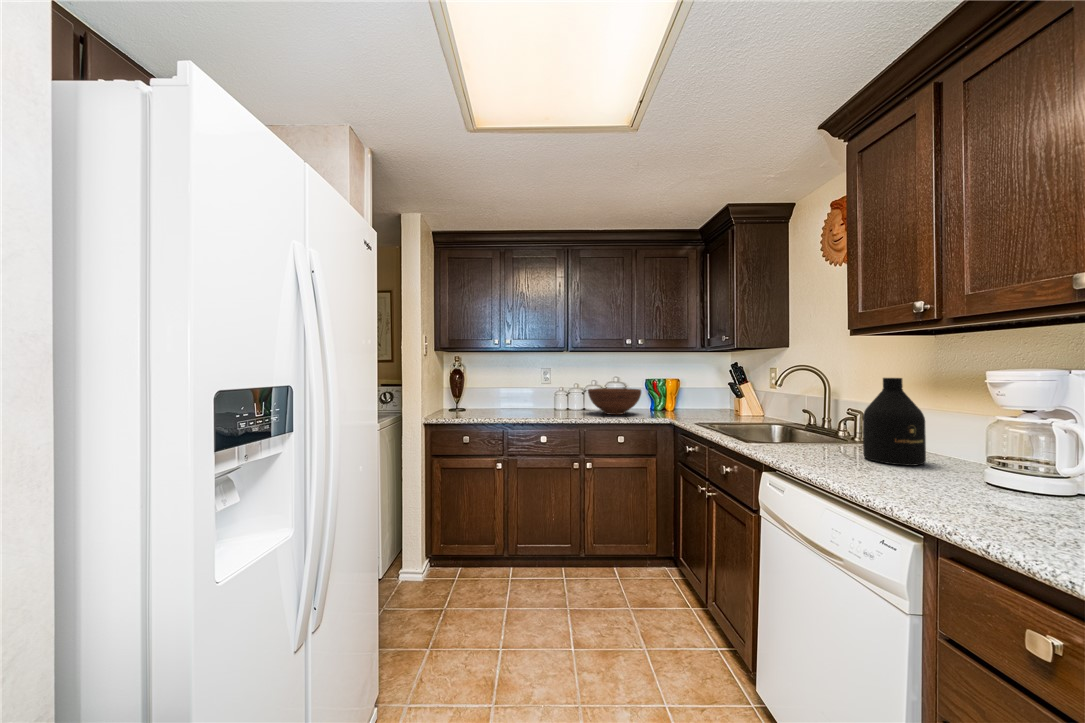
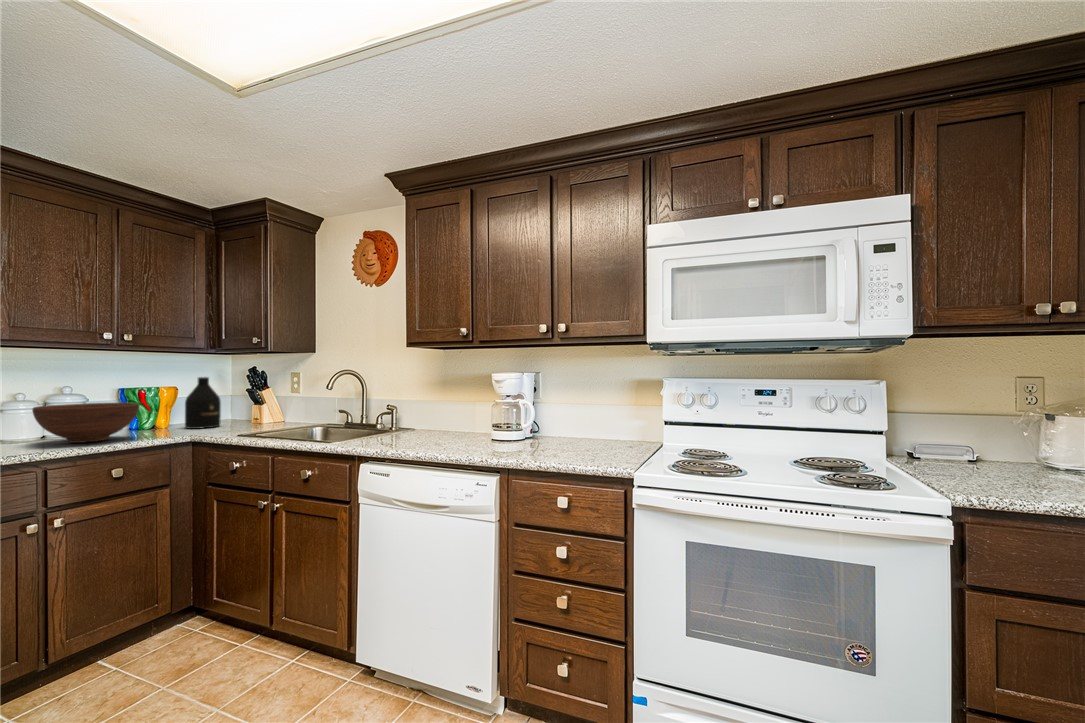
bottle: present [863,378,926,466] -> present [185,377,221,429]

